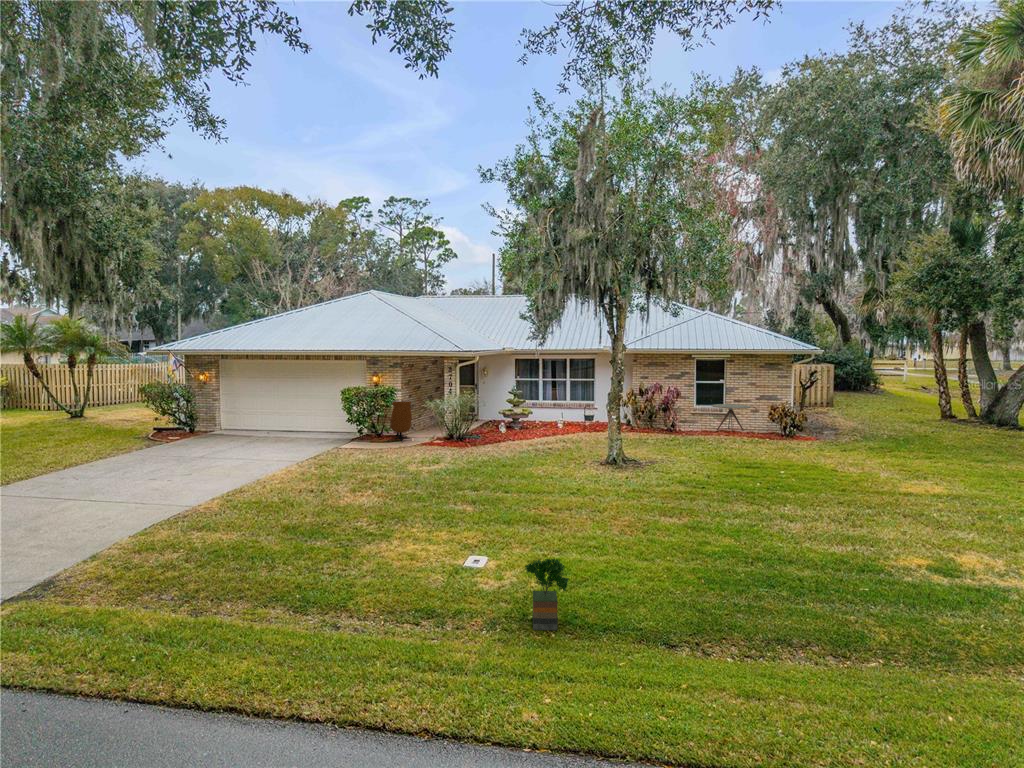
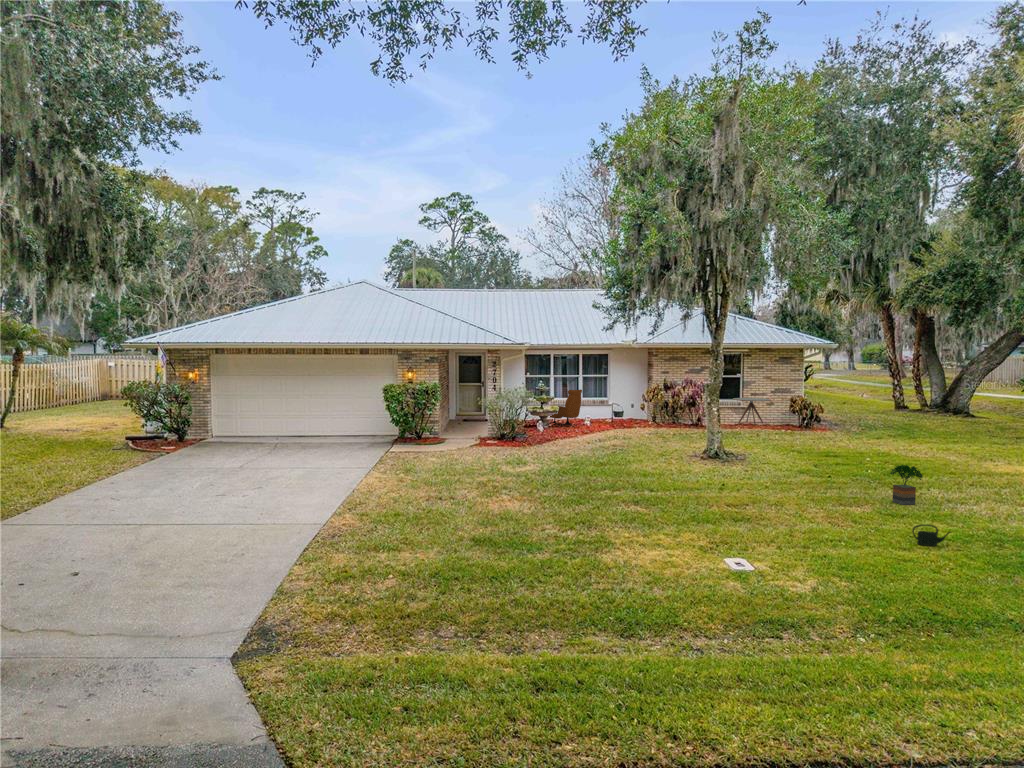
lounge chair: present [388,401,413,441] -> present [550,390,582,427]
potted tree: present [525,559,569,630] -> present [890,465,923,505]
watering can: none [666,629,719,666] -> present [912,524,951,546]

